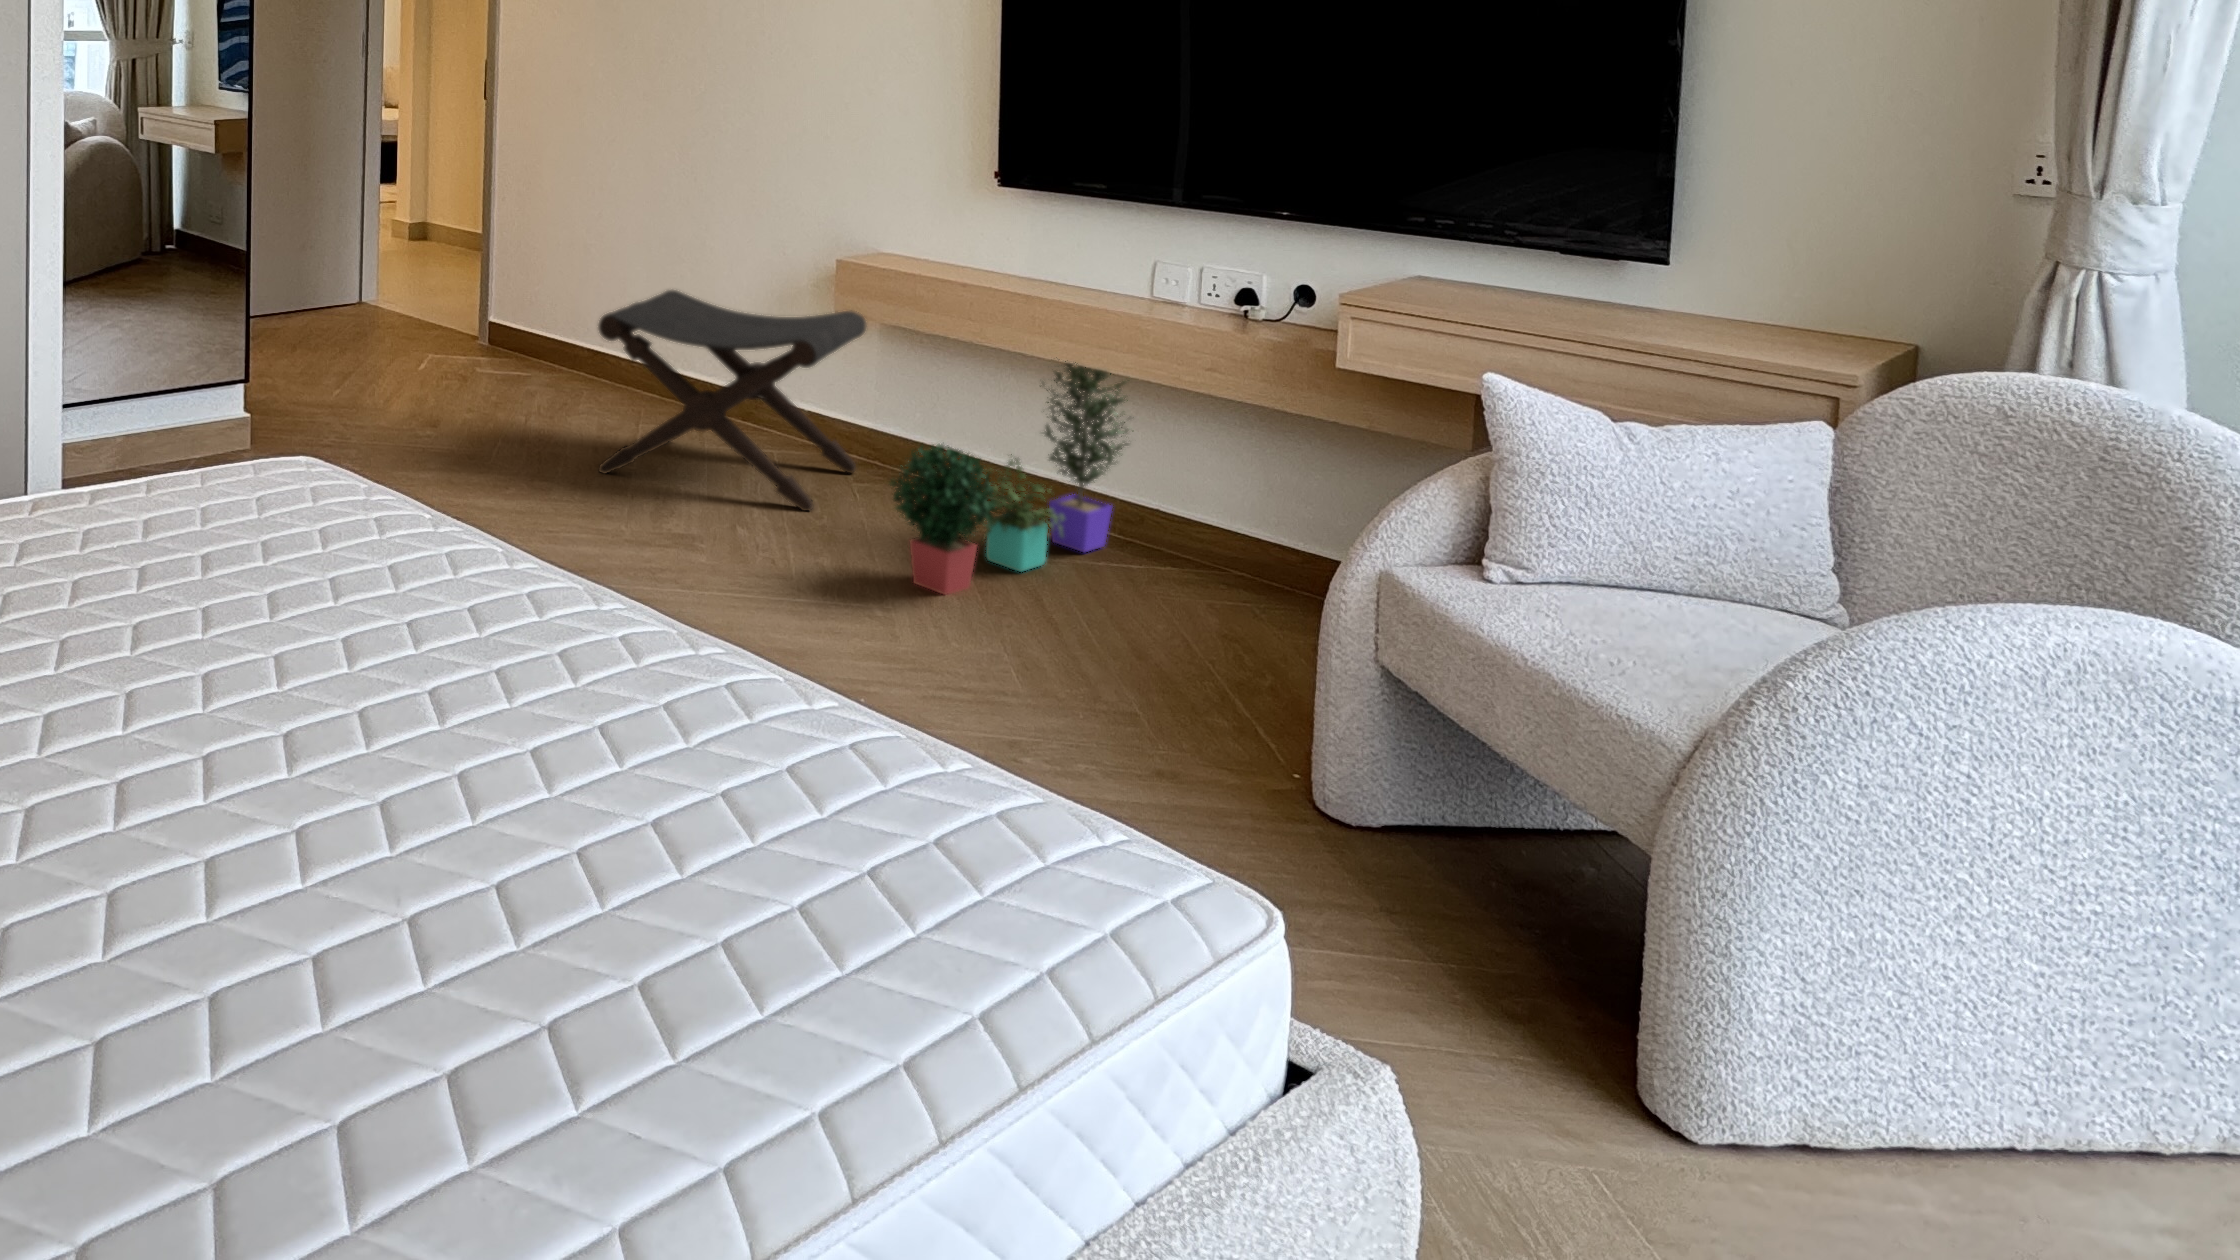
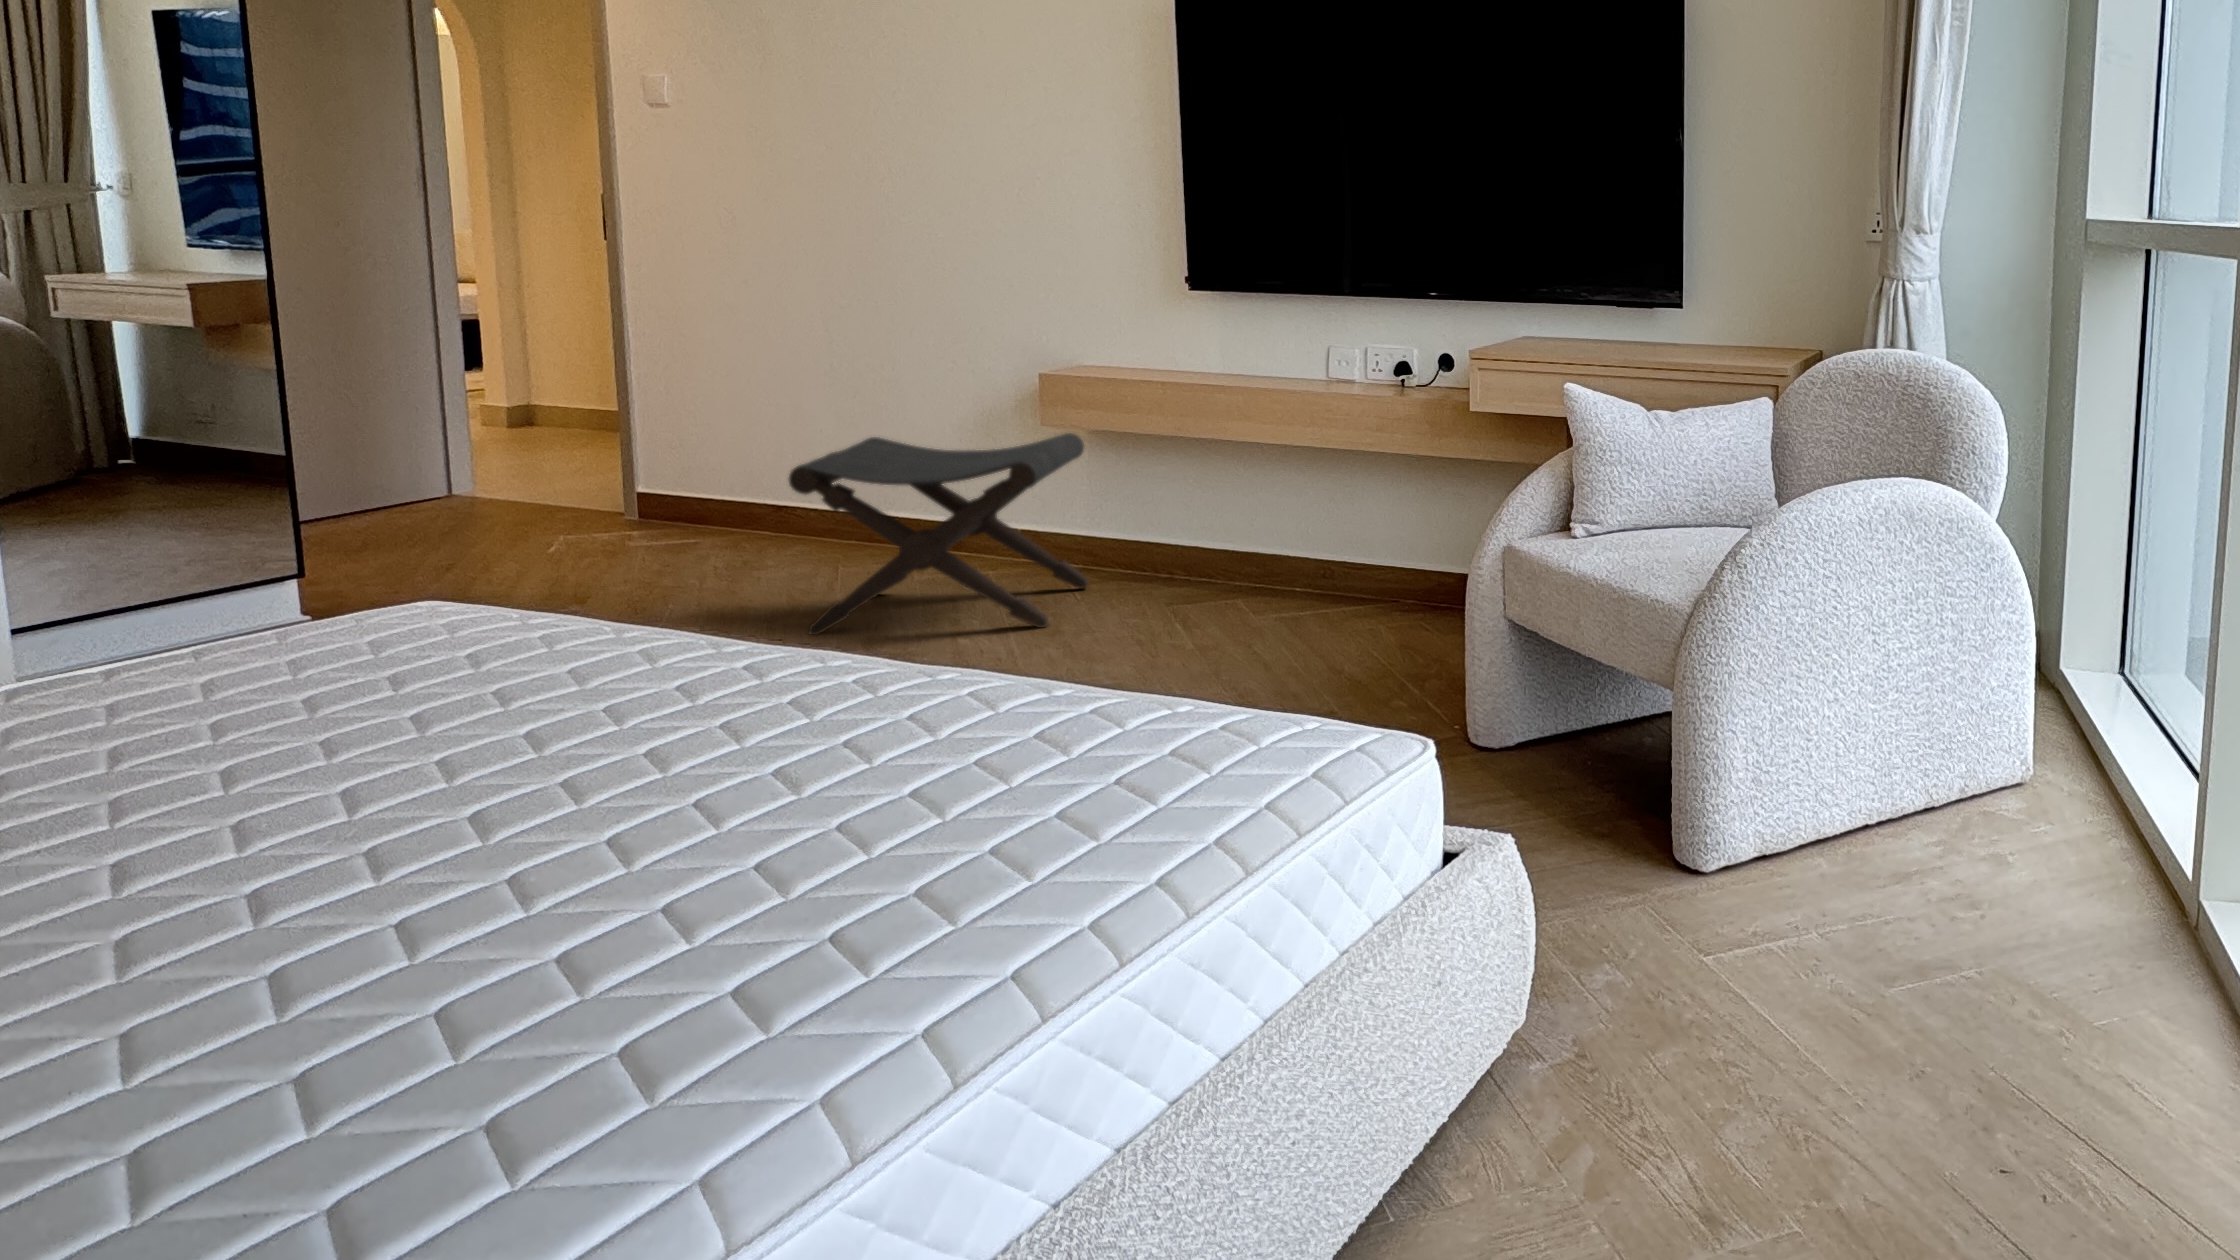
potted plant: present [890,357,1133,595] -> none [1118,398,1334,669]

